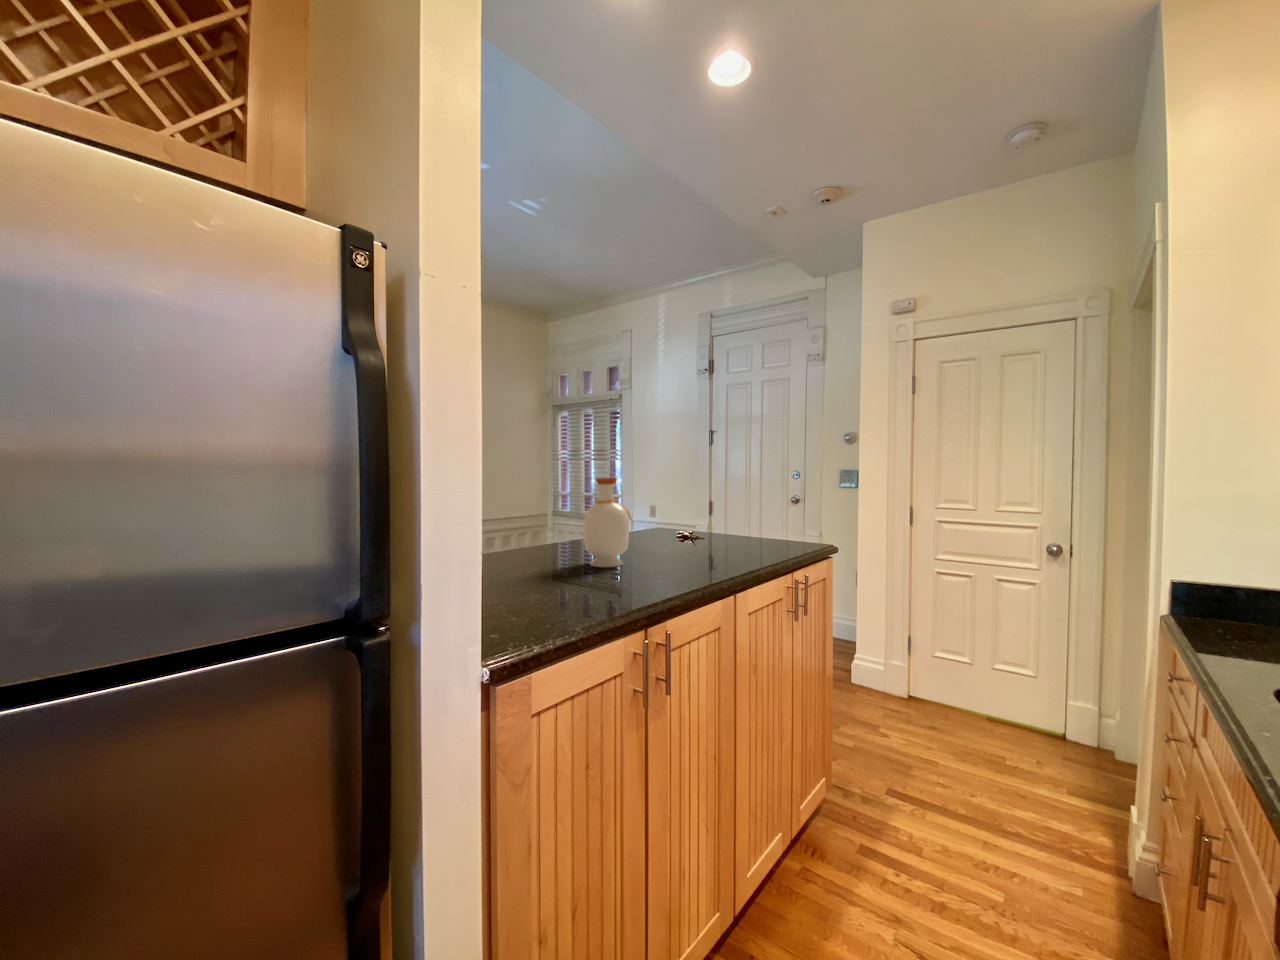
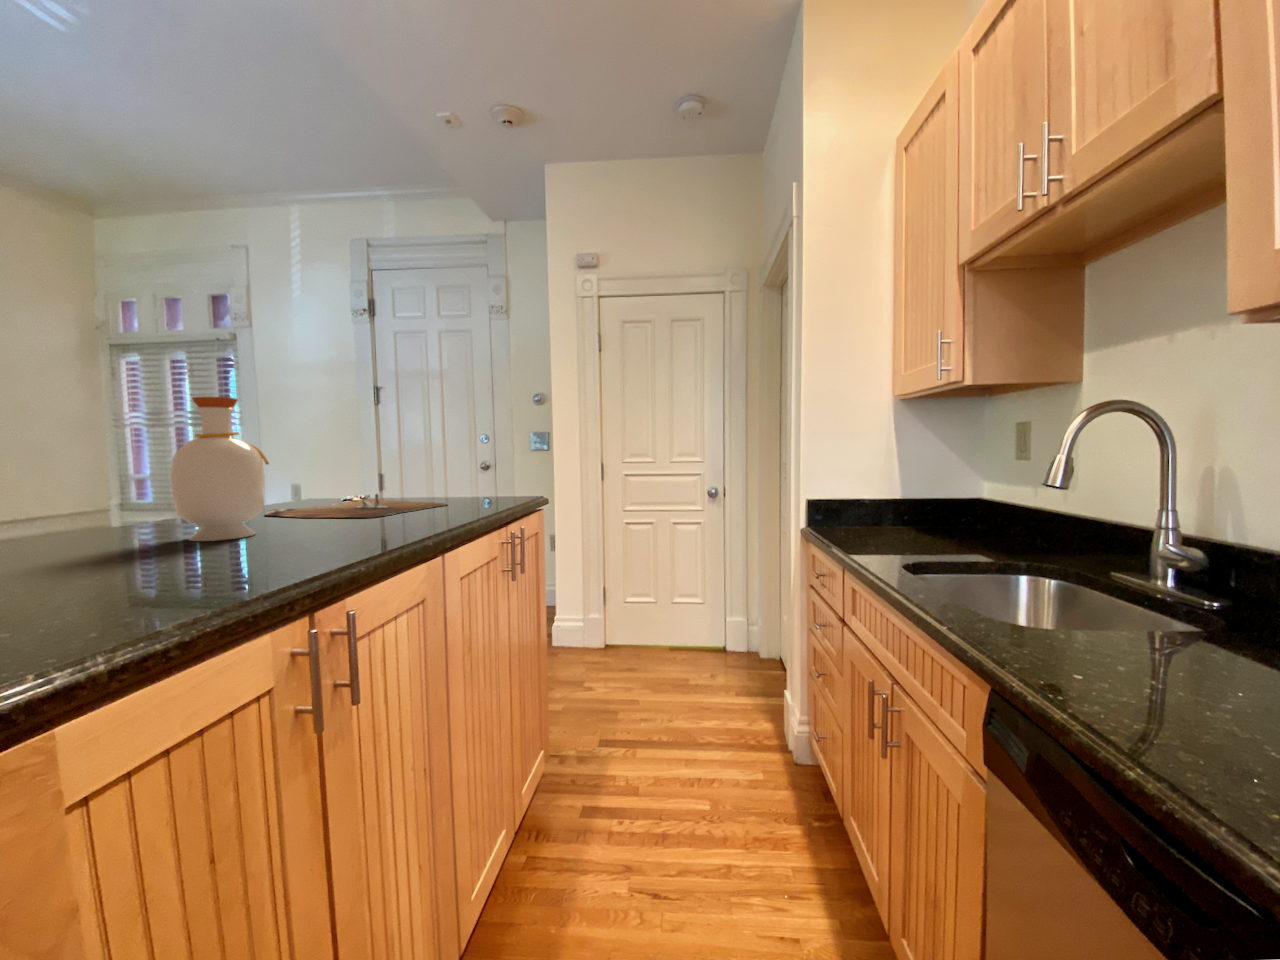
cutting board: none [629,536,749,557] -> present [266,494,447,518]

